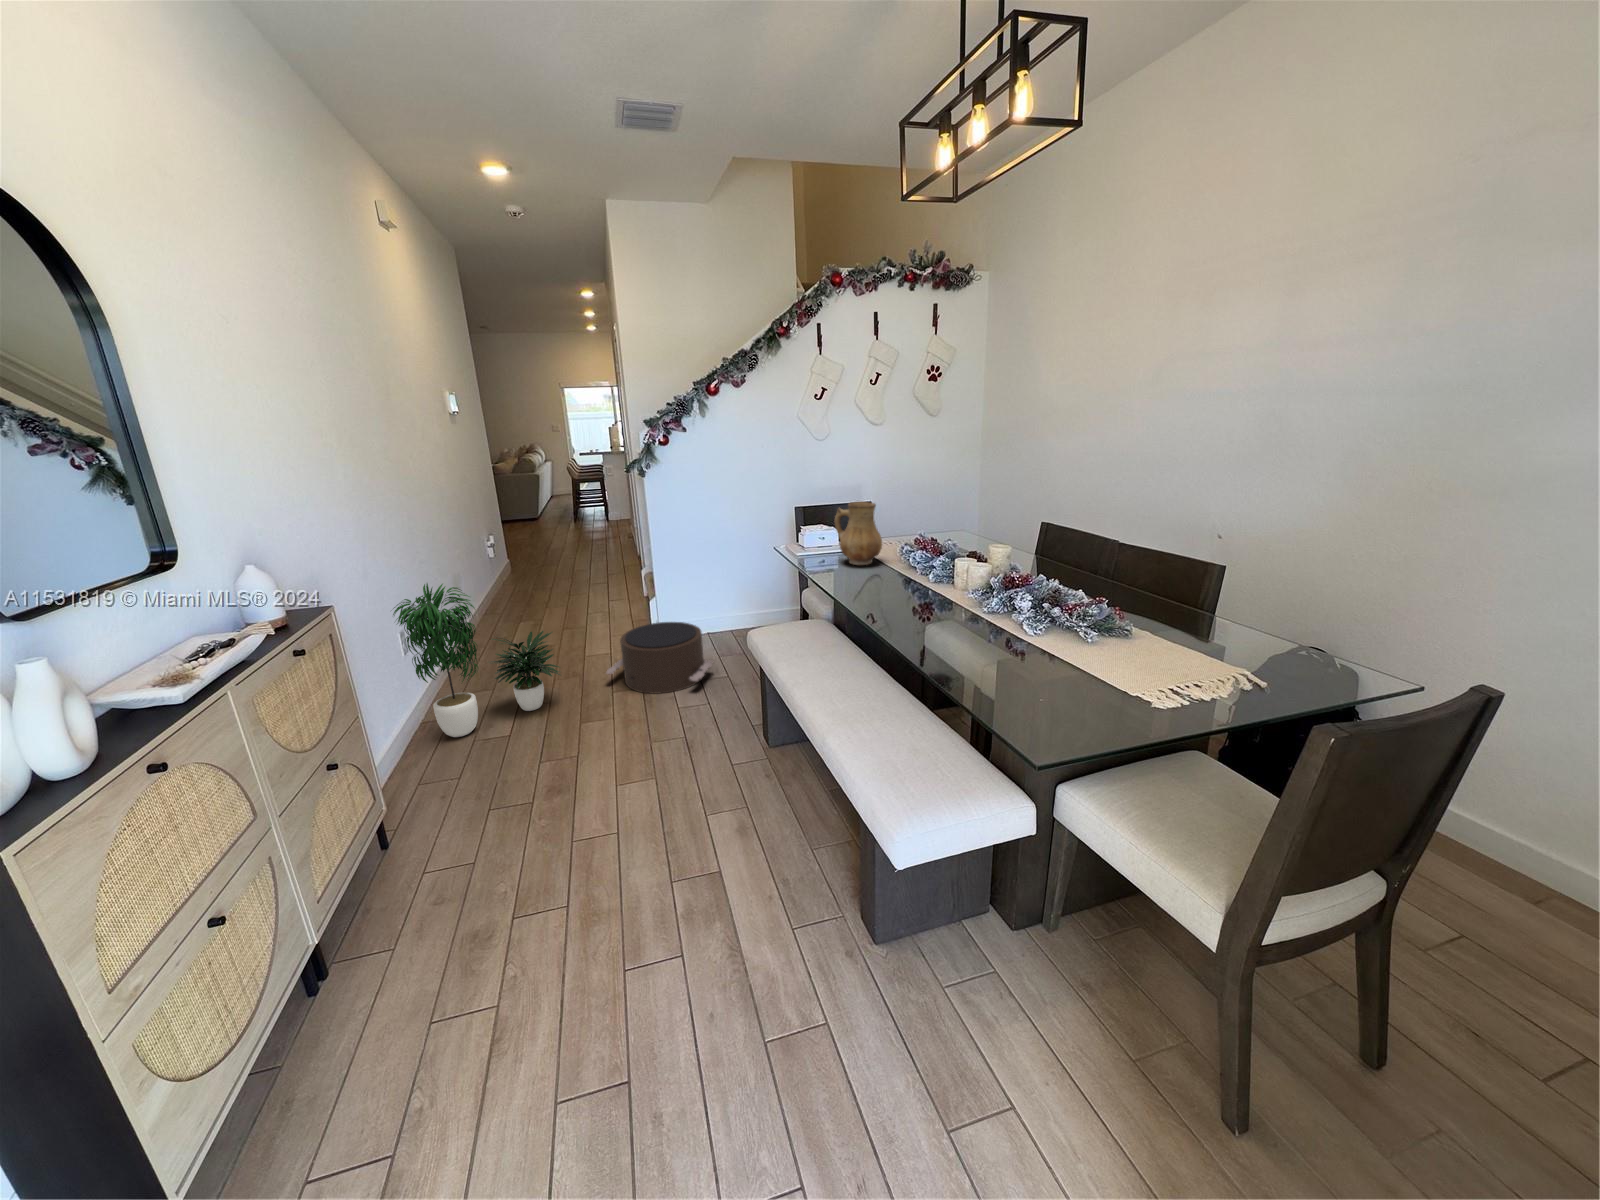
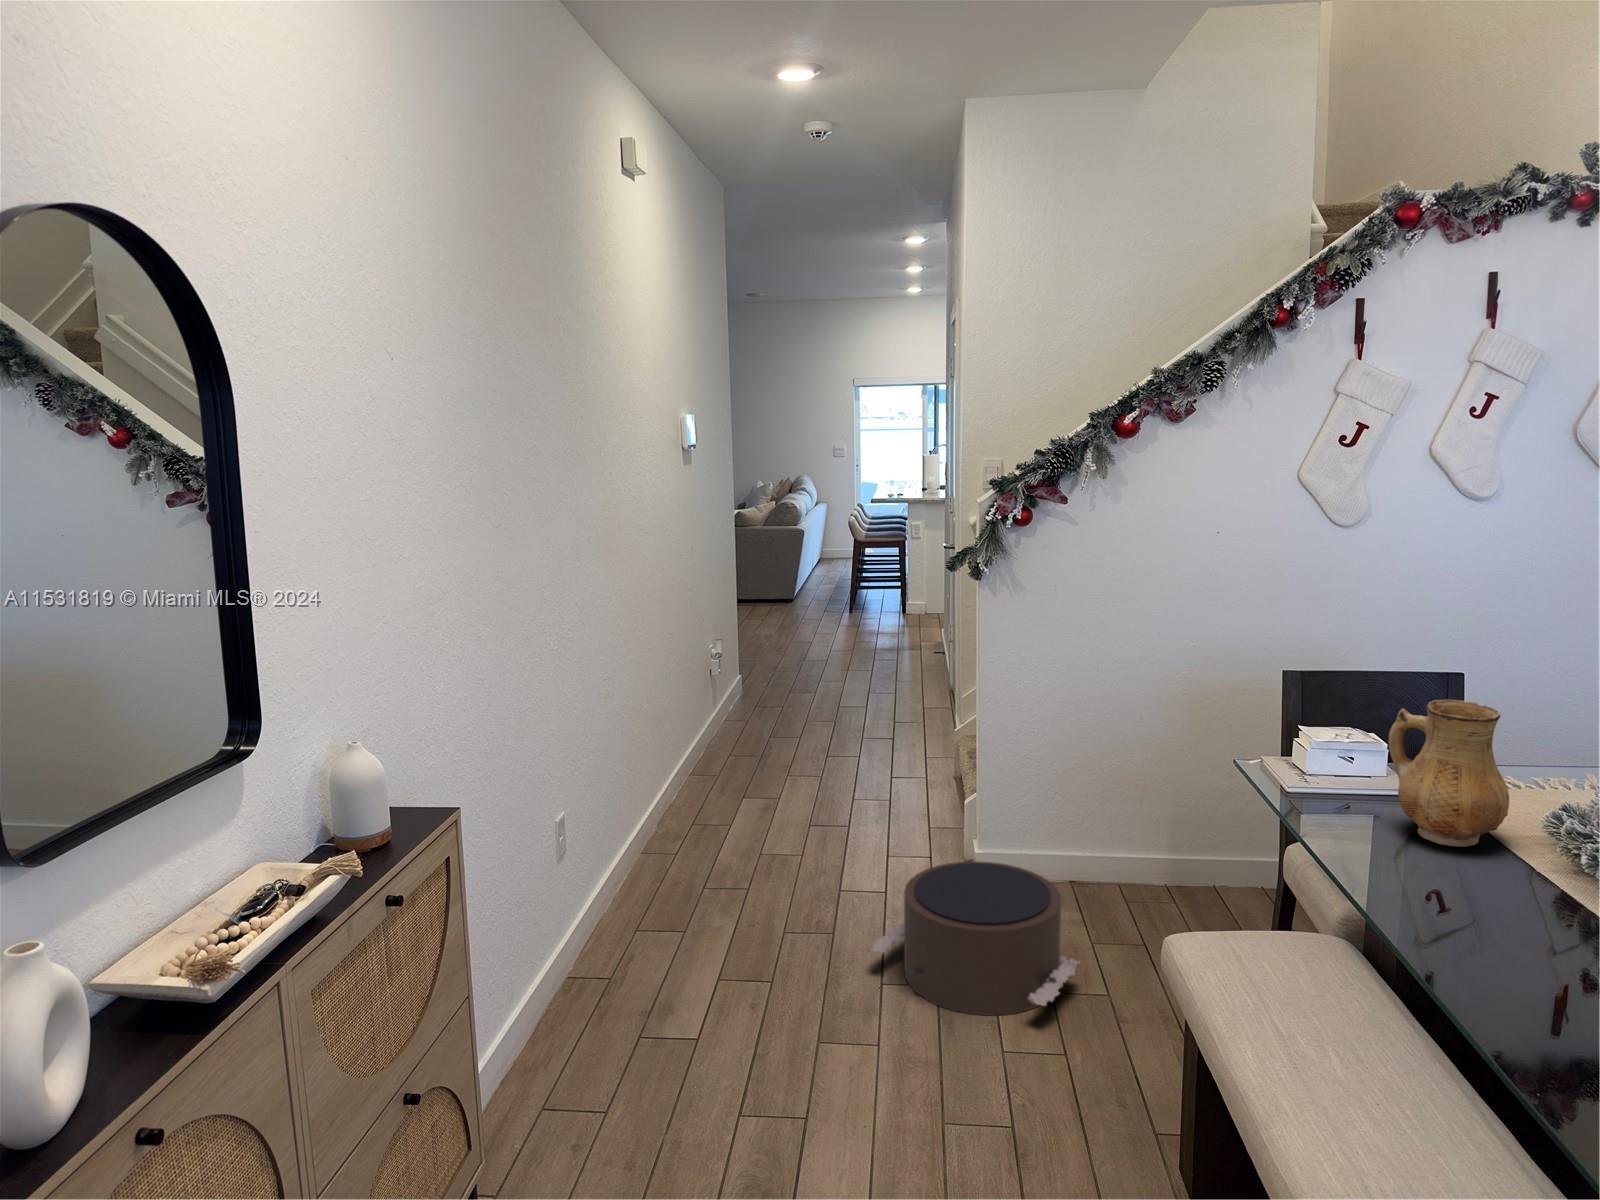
potted plant: present [393,583,560,737] -> none [539,758,794,1032]

